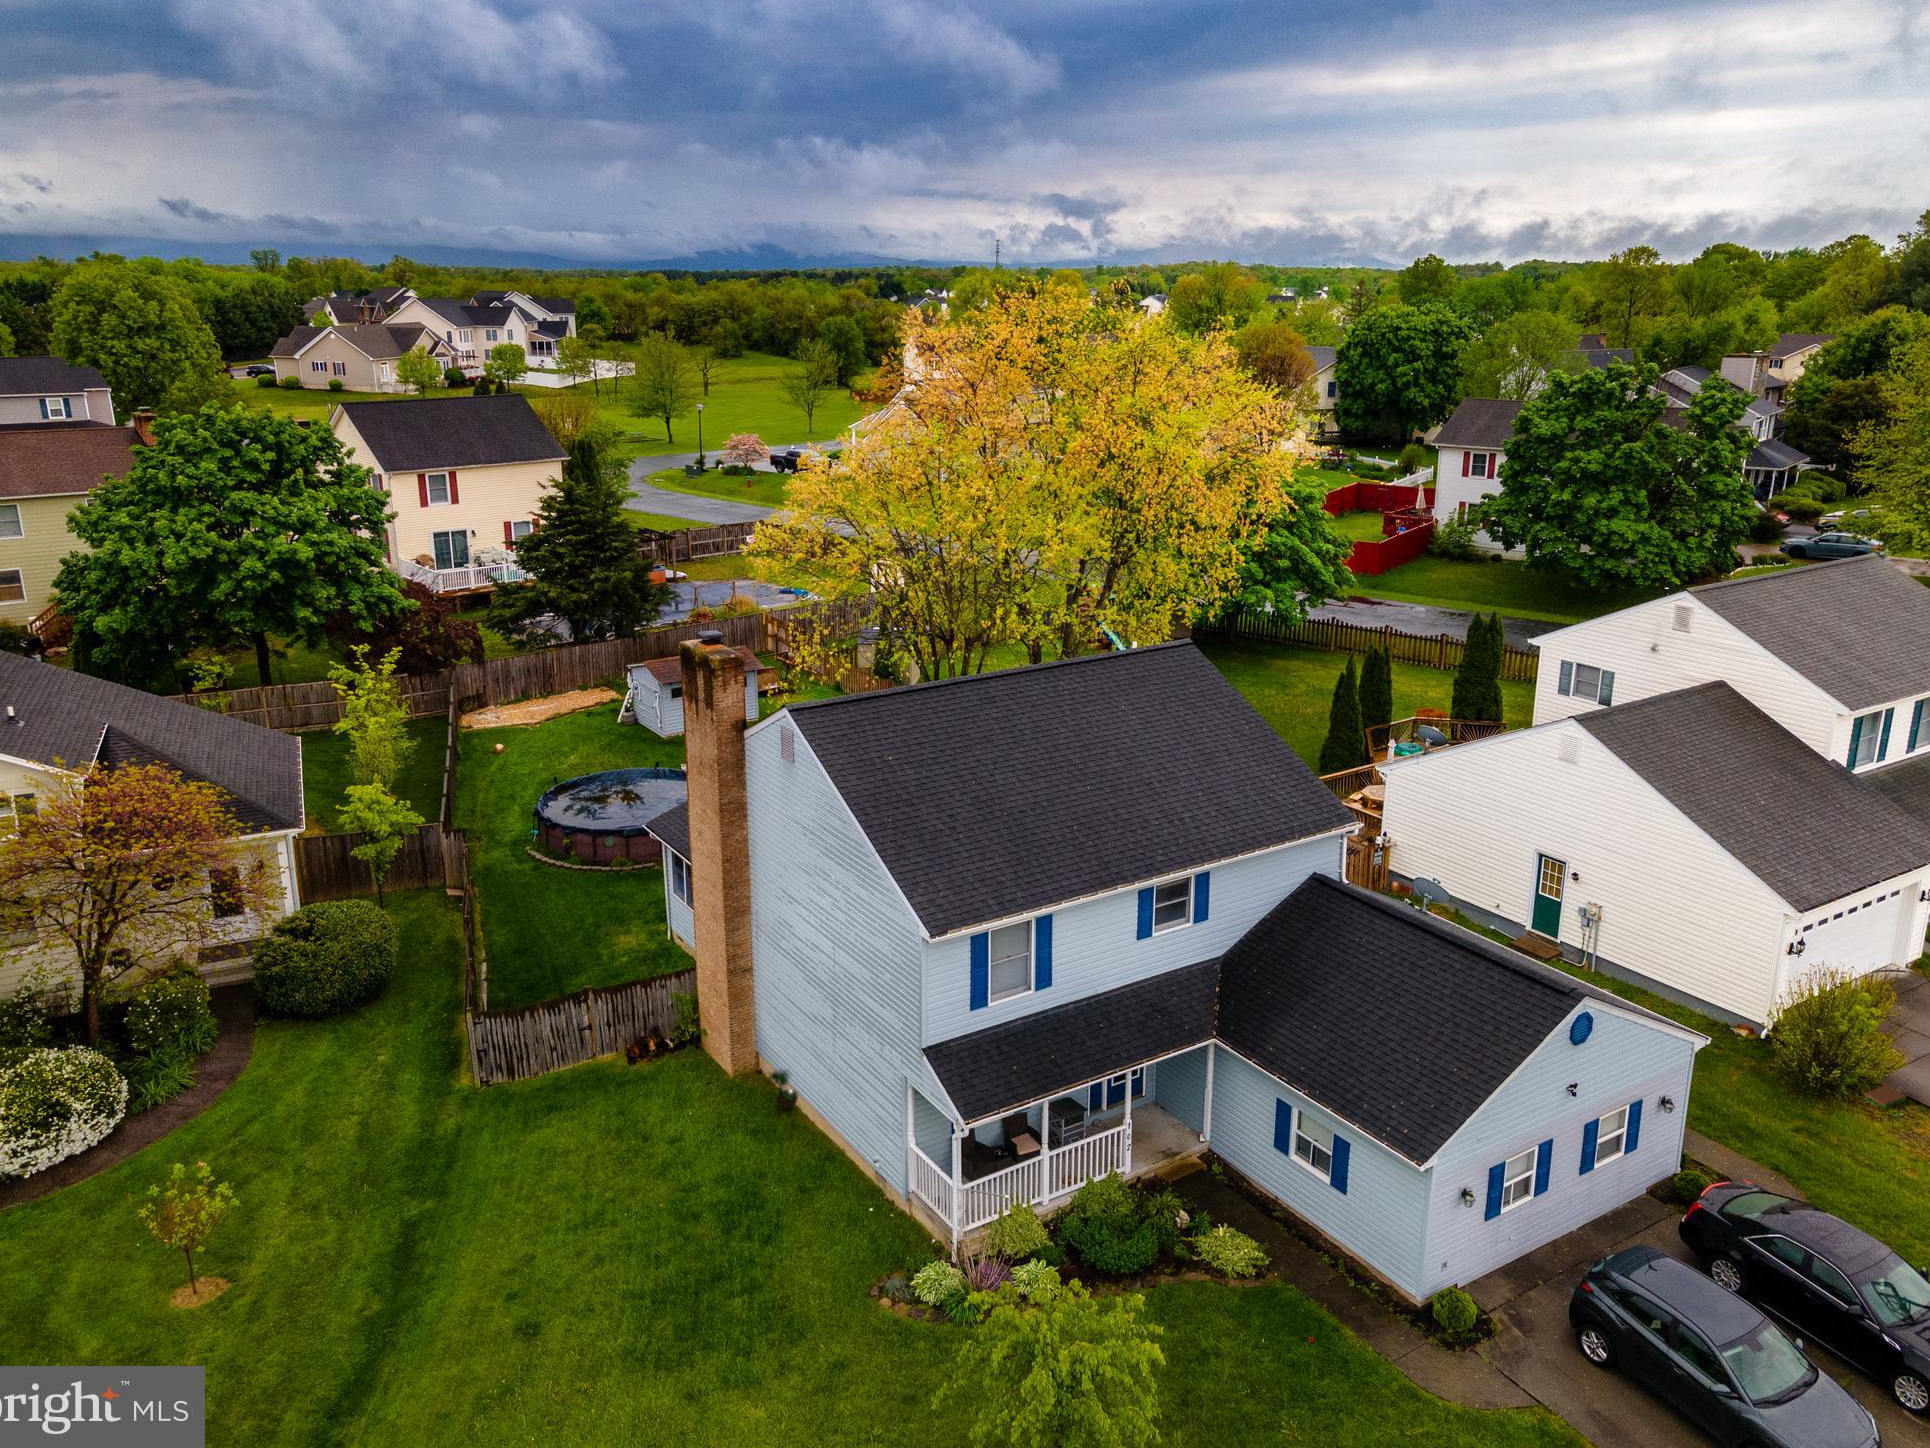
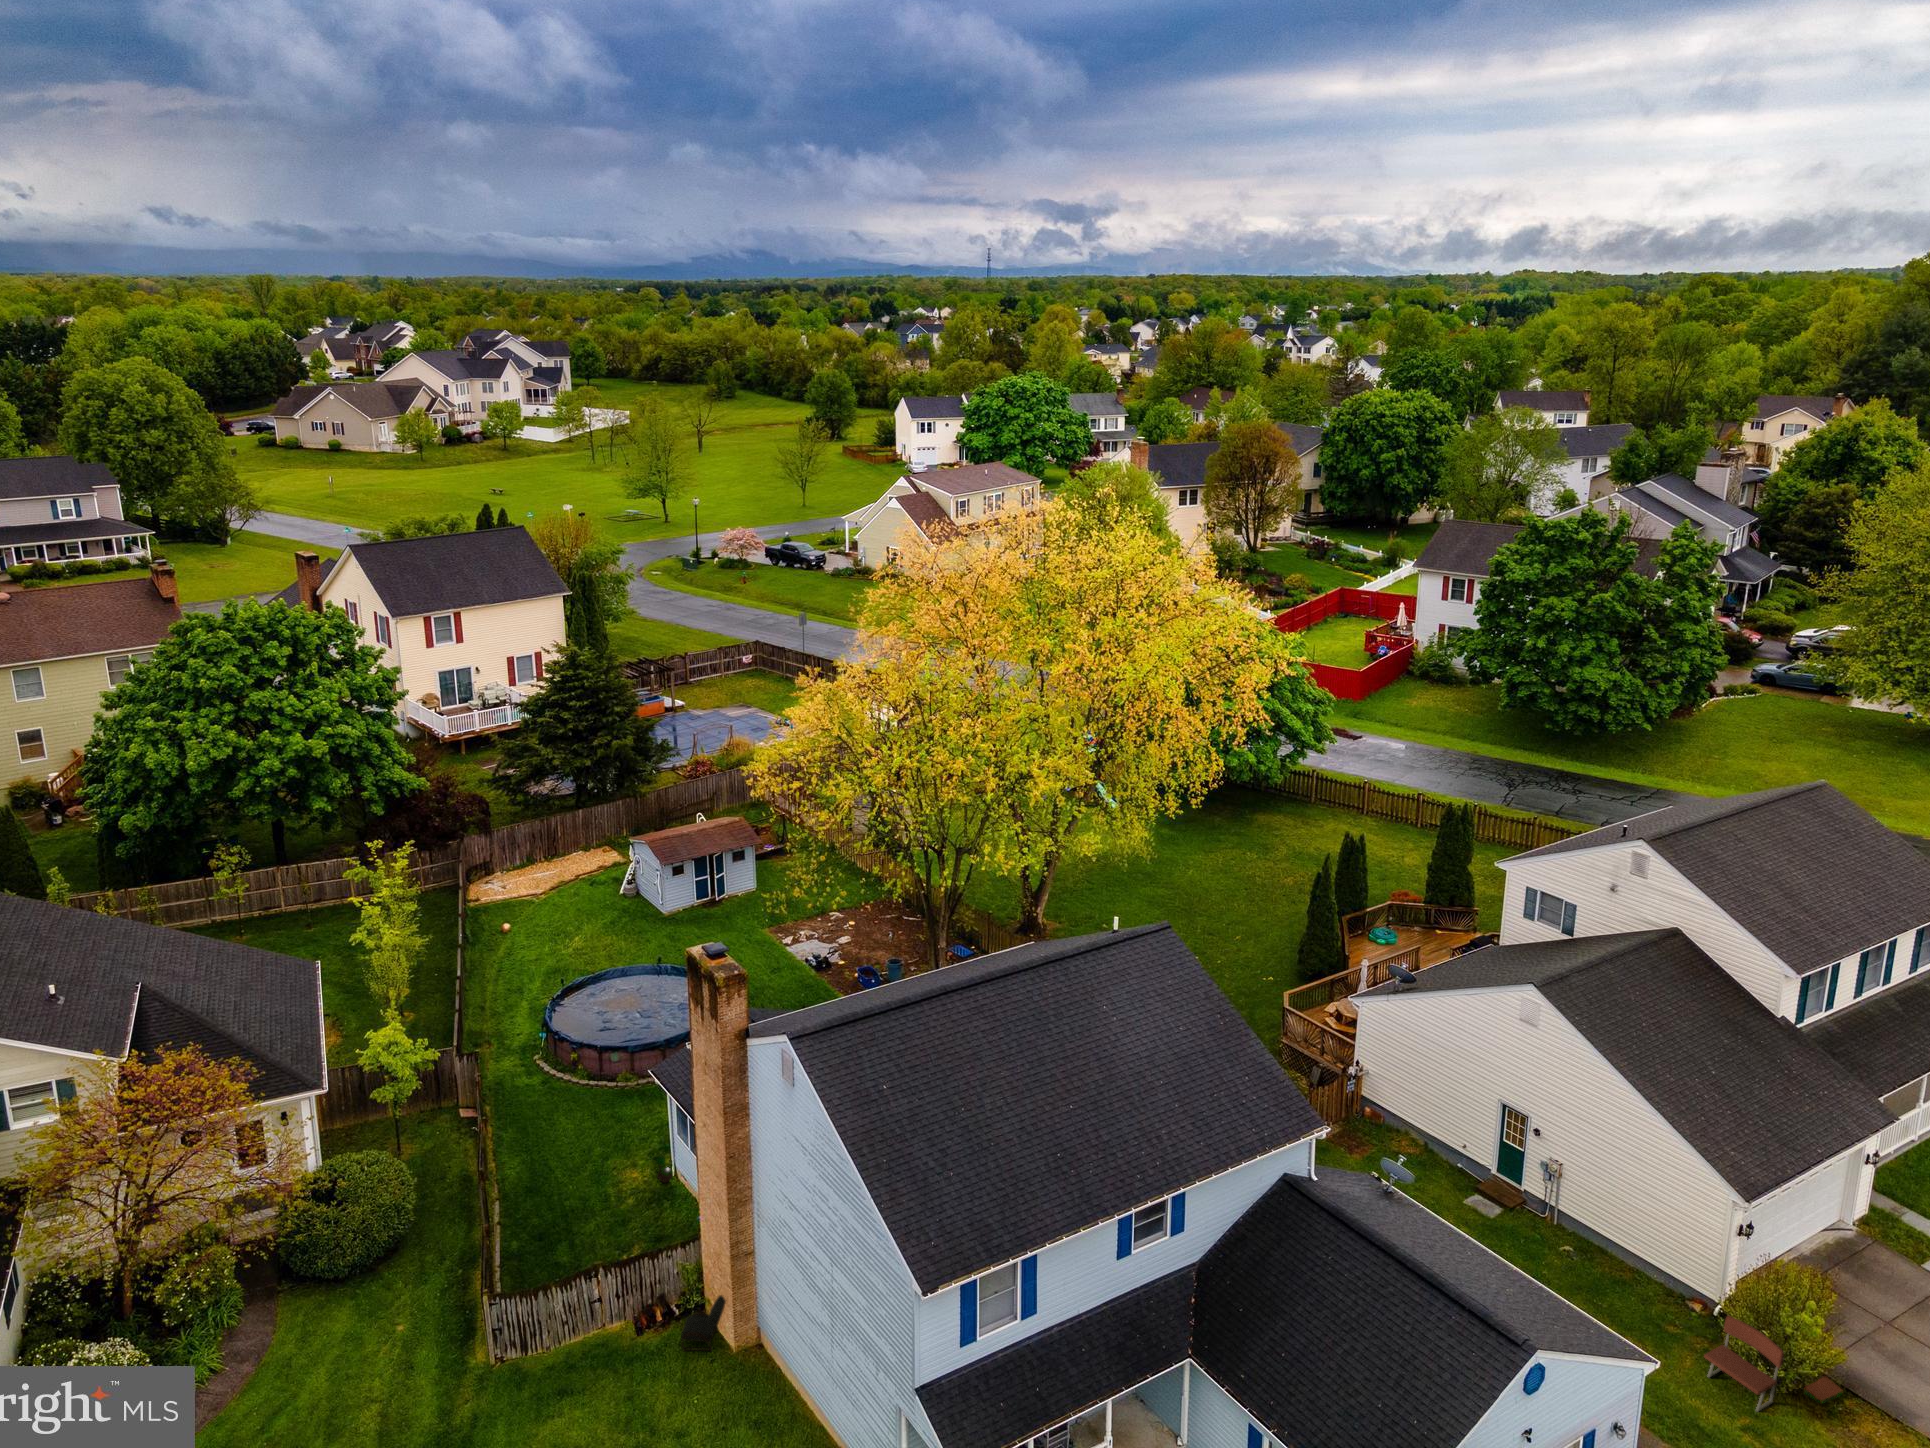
lounge chair: none [674,1016,724,1074] -> present [681,1295,726,1351]
bench: none [1759,1022,1846,1115] -> present [1704,1316,1784,1412]
potted tree: present [769,1070,798,1109] -> present [650,1154,673,1183]

